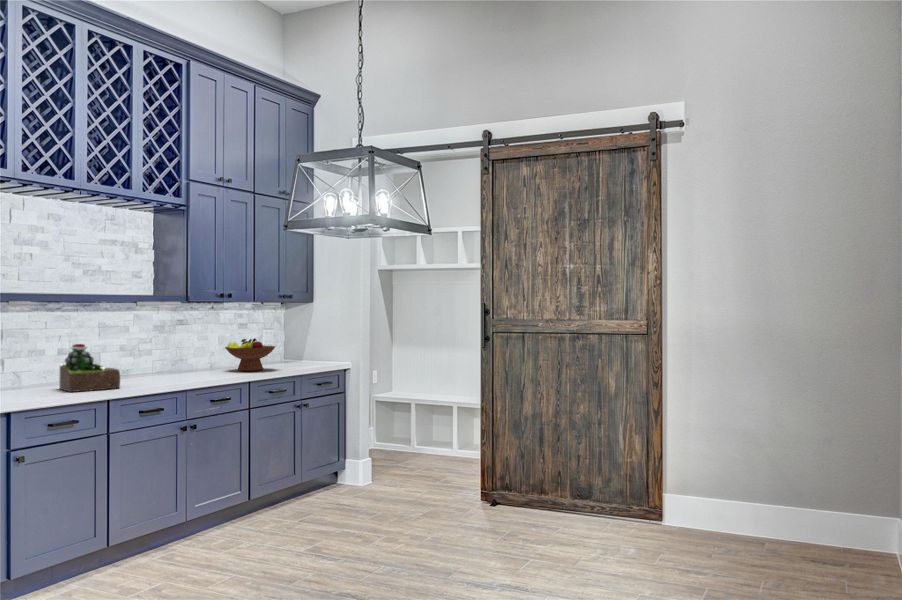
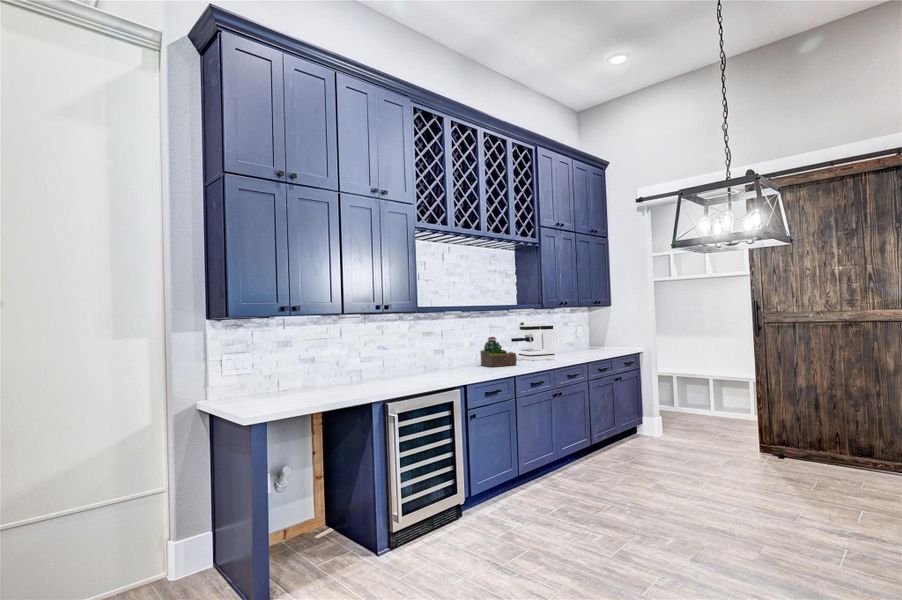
coffee maker: none [128,321,196,382] -> present [511,321,555,361]
fruit bowl: present [225,338,275,371] -> none [561,331,595,353]

